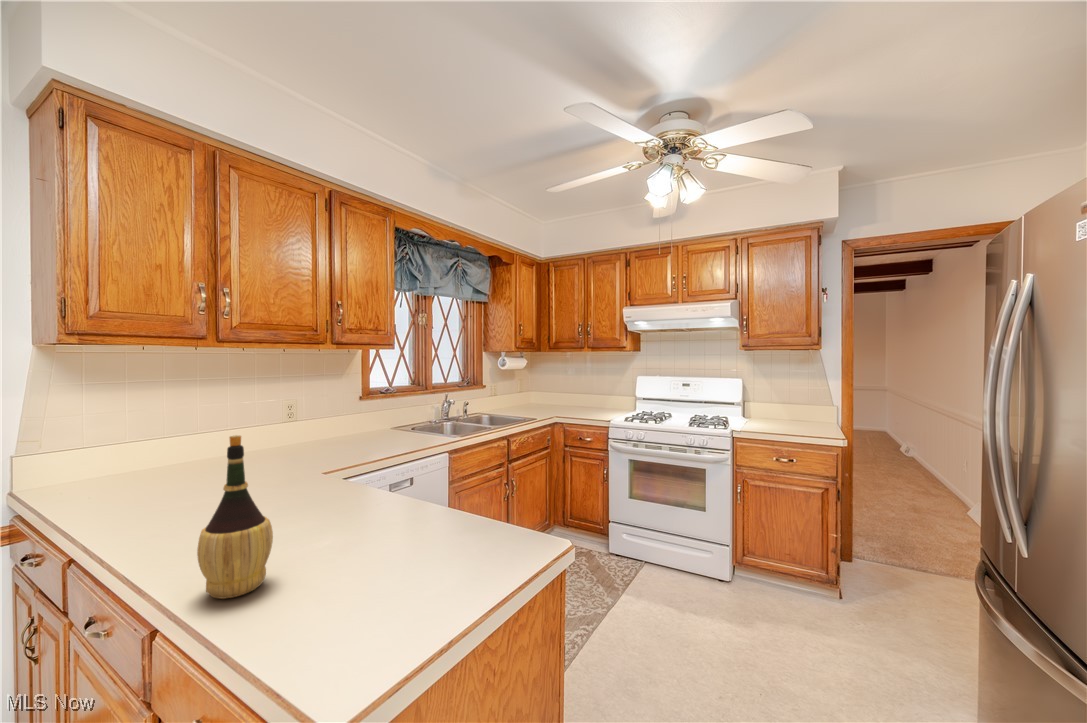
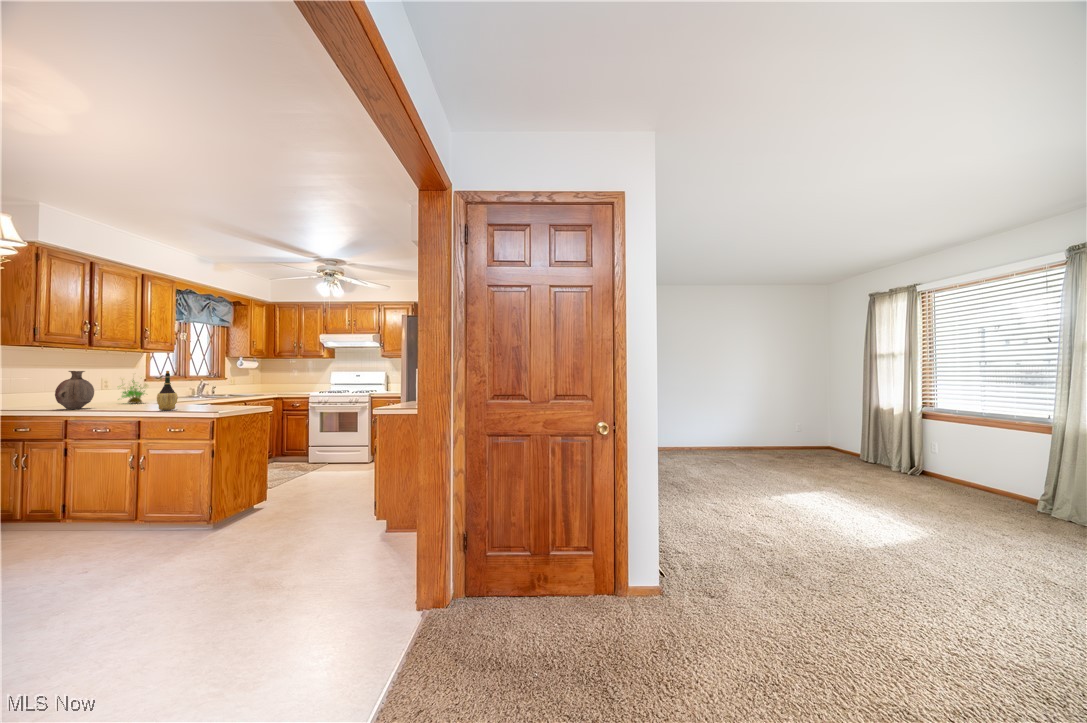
potted plant: none [286,394,340,458] -> present [118,378,148,403]
vase: none [89,404,192,504] -> present [55,371,94,409]

